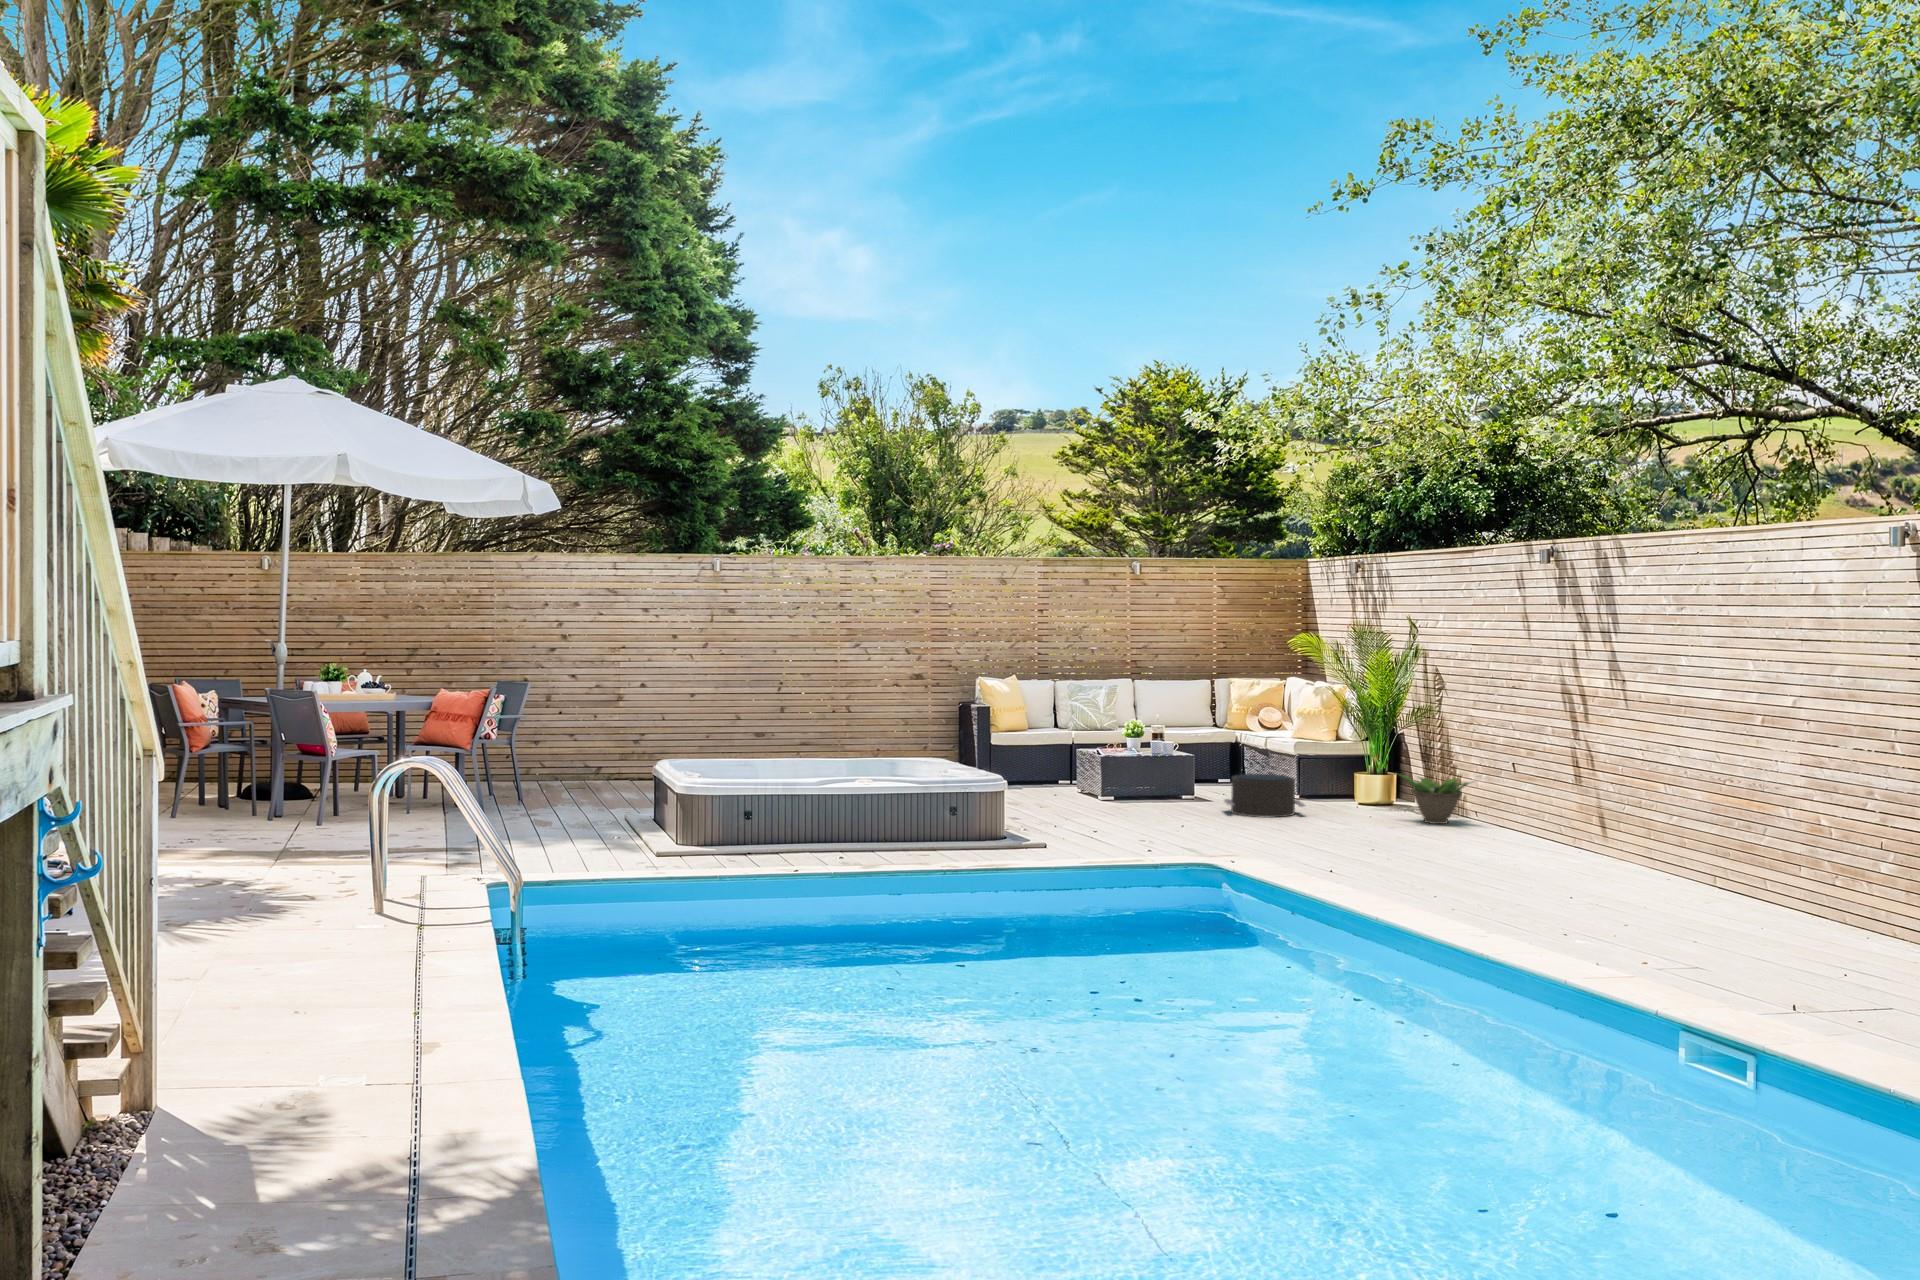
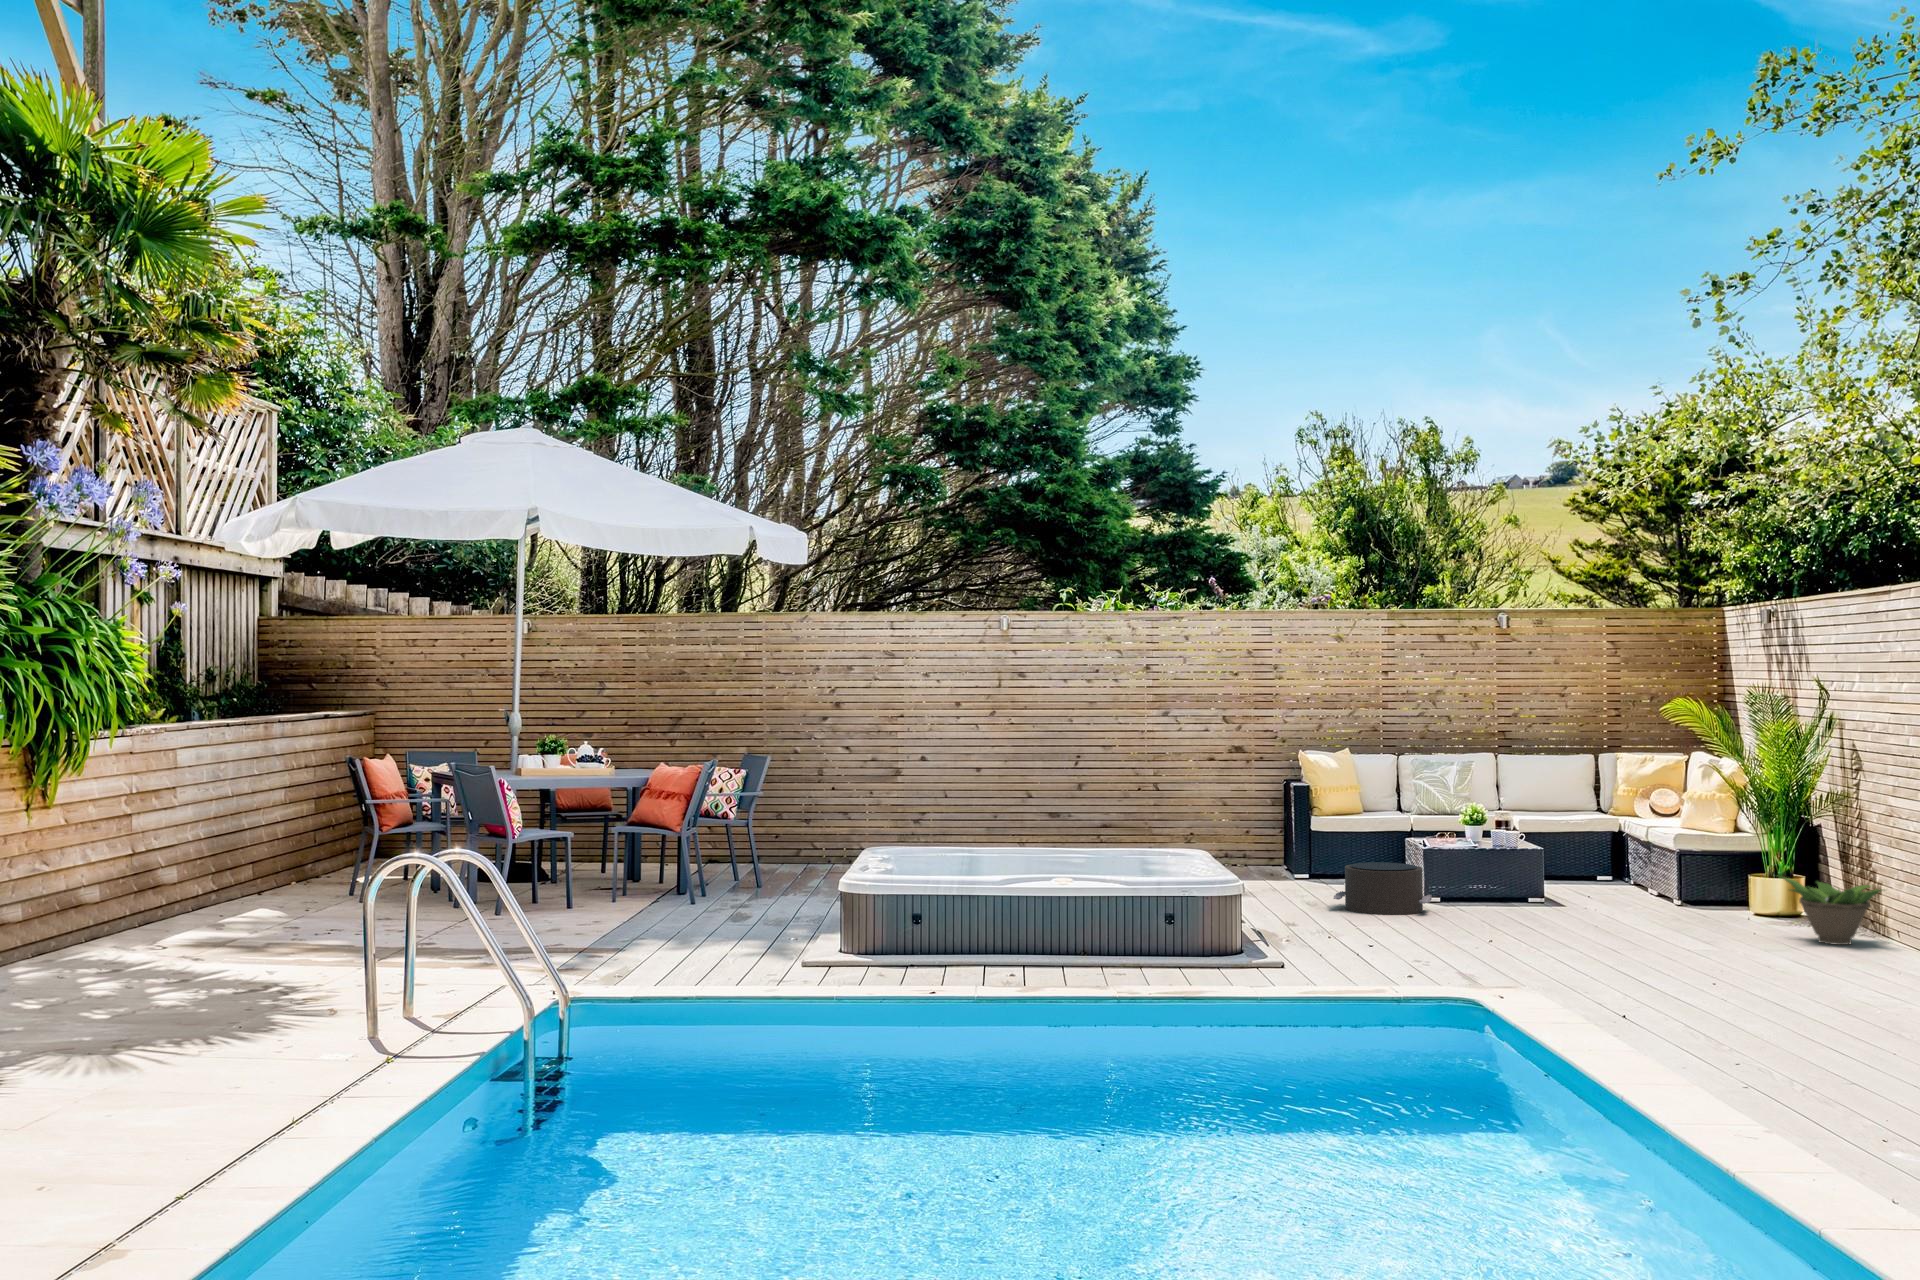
pouf: present [1224,774,1305,817] -> present [1333,862,1432,915]

